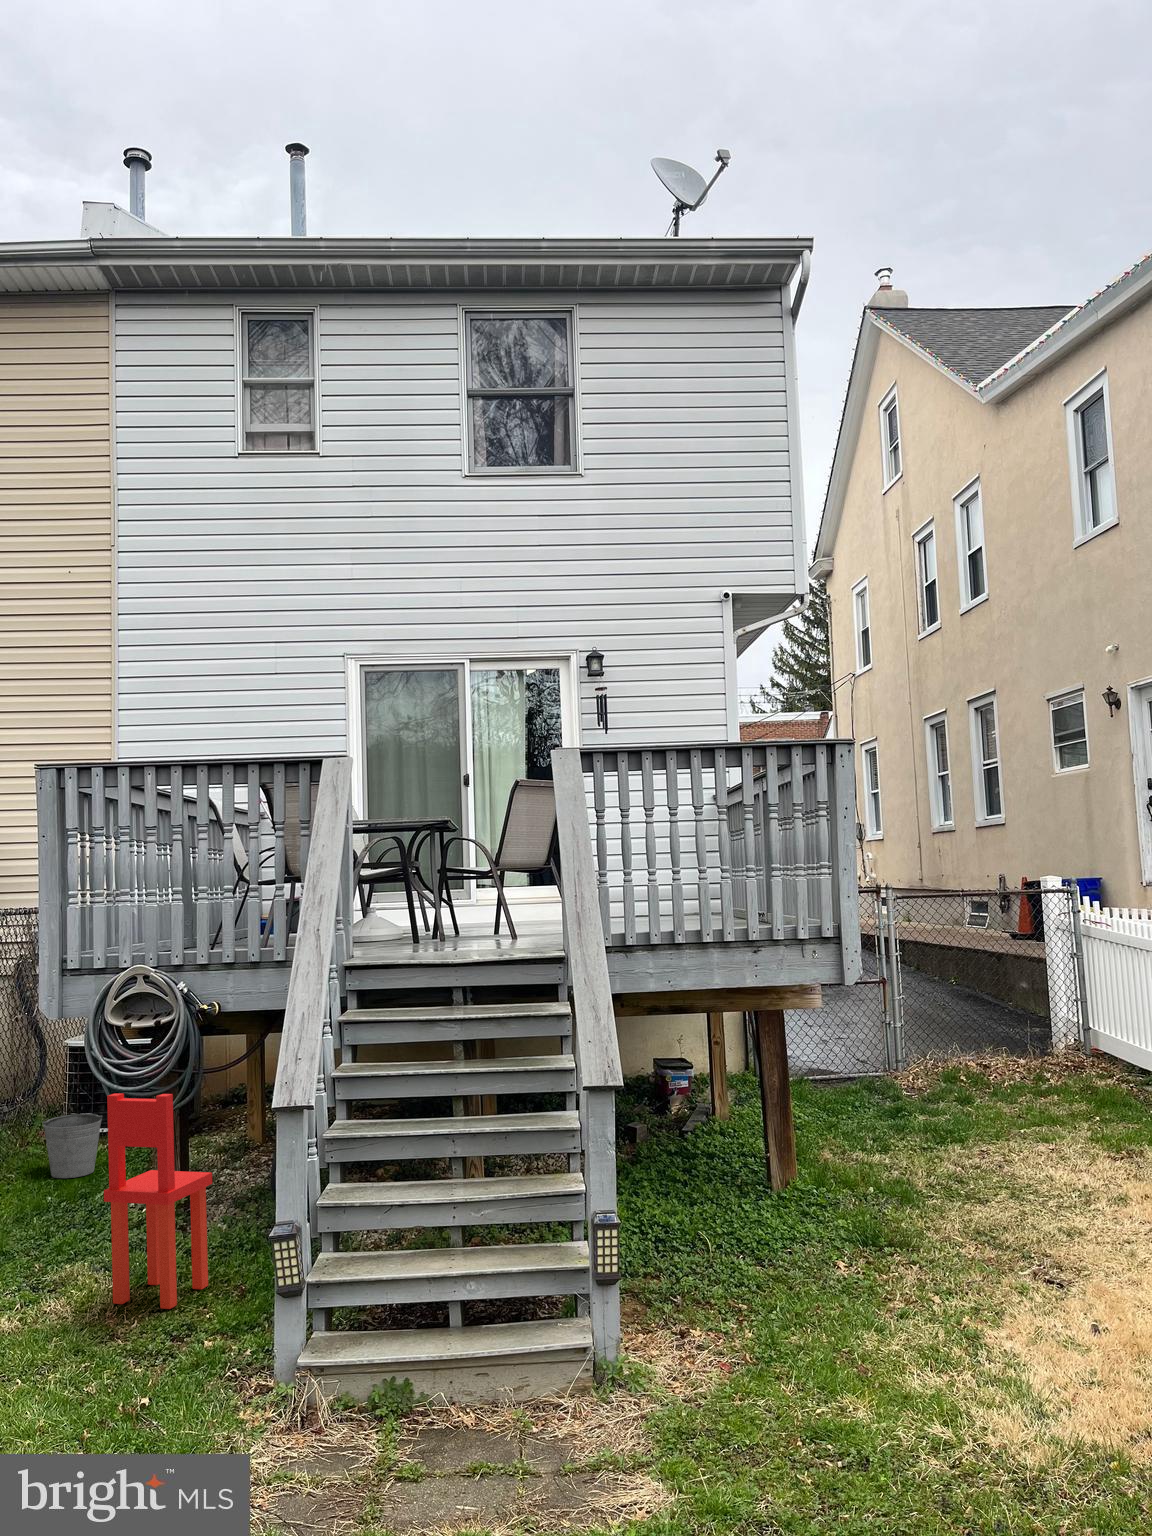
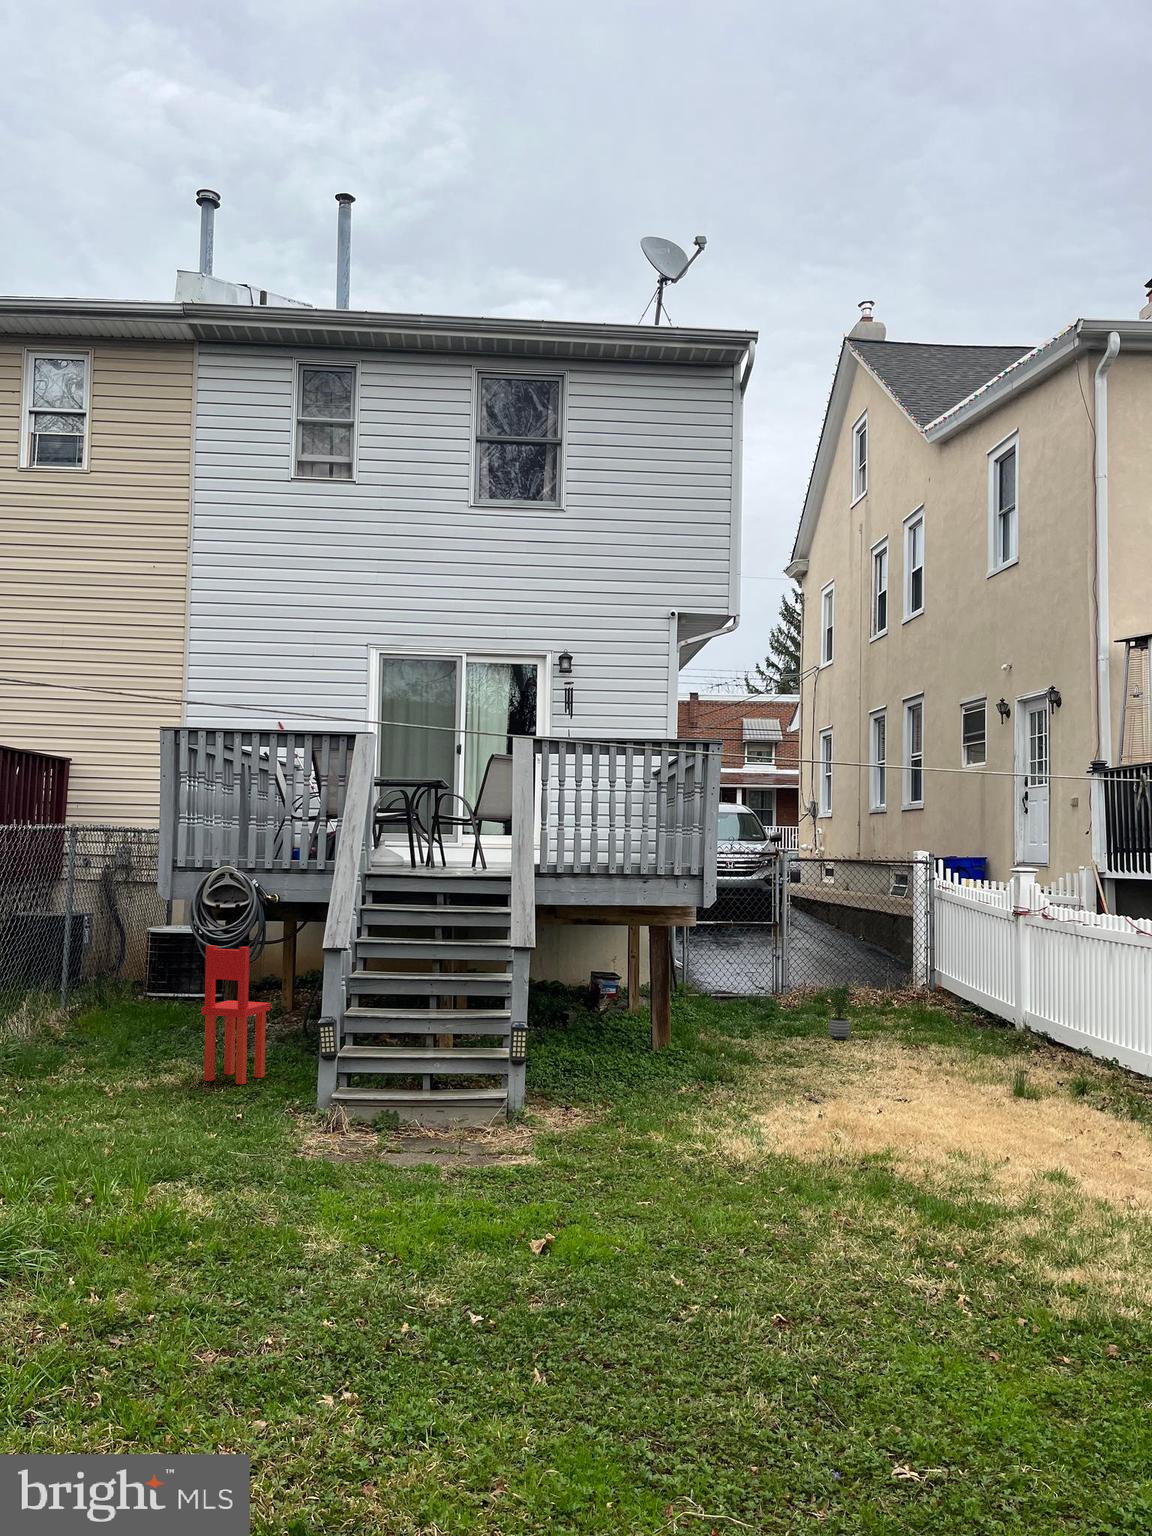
potted plant: none [970,1064,1027,1144] -> present [822,984,857,1040]
bucket: present [43,1114,102,1178] -> none [136,977,178,1020]

